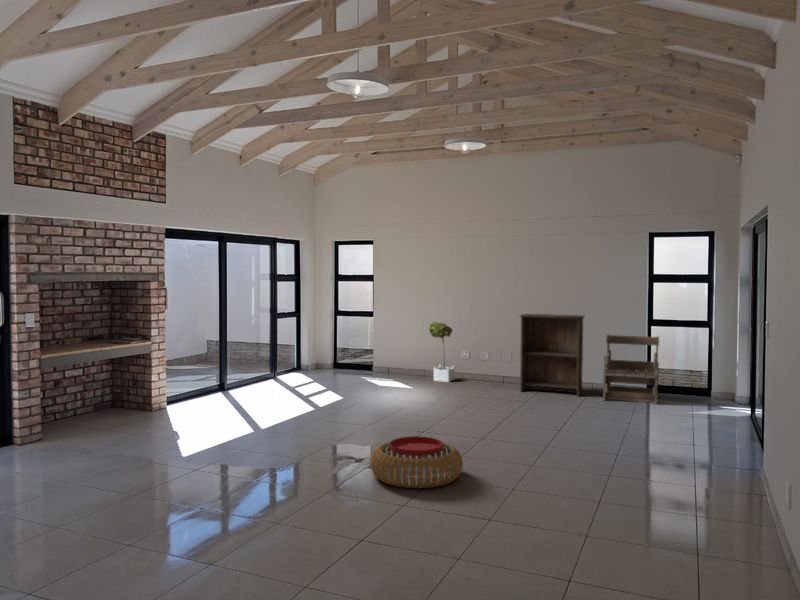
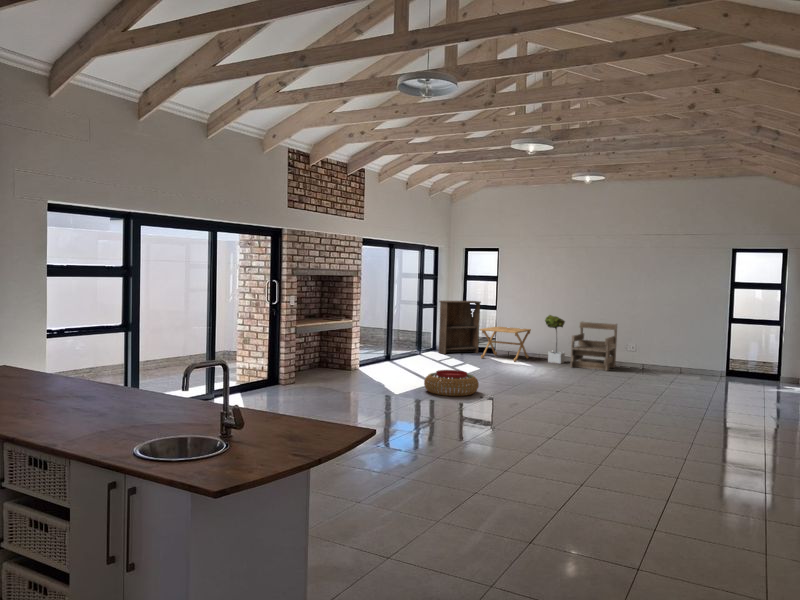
bookshelf: present [520,314,584,396] -> present [439,301,481,354]
armchair: present [603,335,659,404] -> present [570,322,617,371]
side table: none [348,337,415,383] -> present [480,327,531,362]
pouf: present [371,436,463,488] -> present [424,370,479,396]

